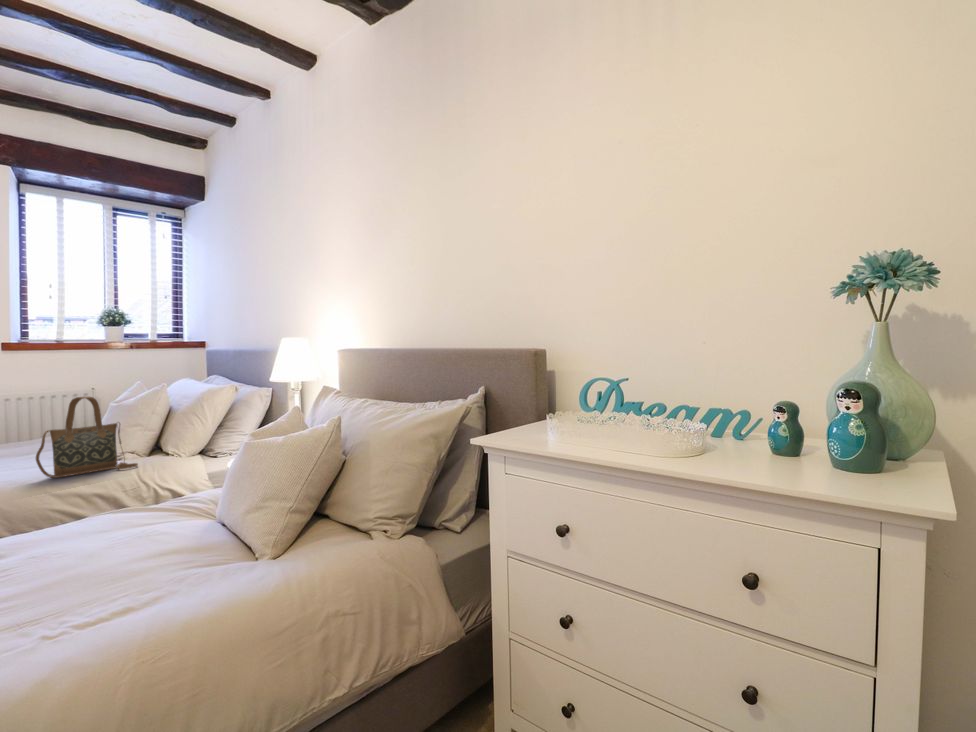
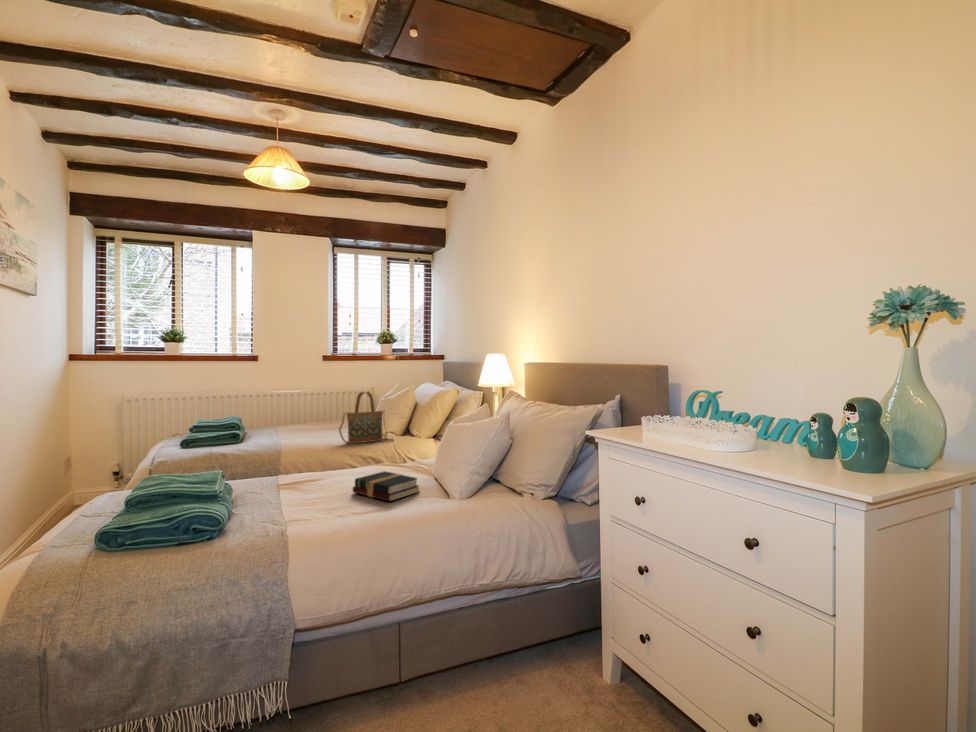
hardback book: none [74,525,206,580] -> present [353,471,419,501]

